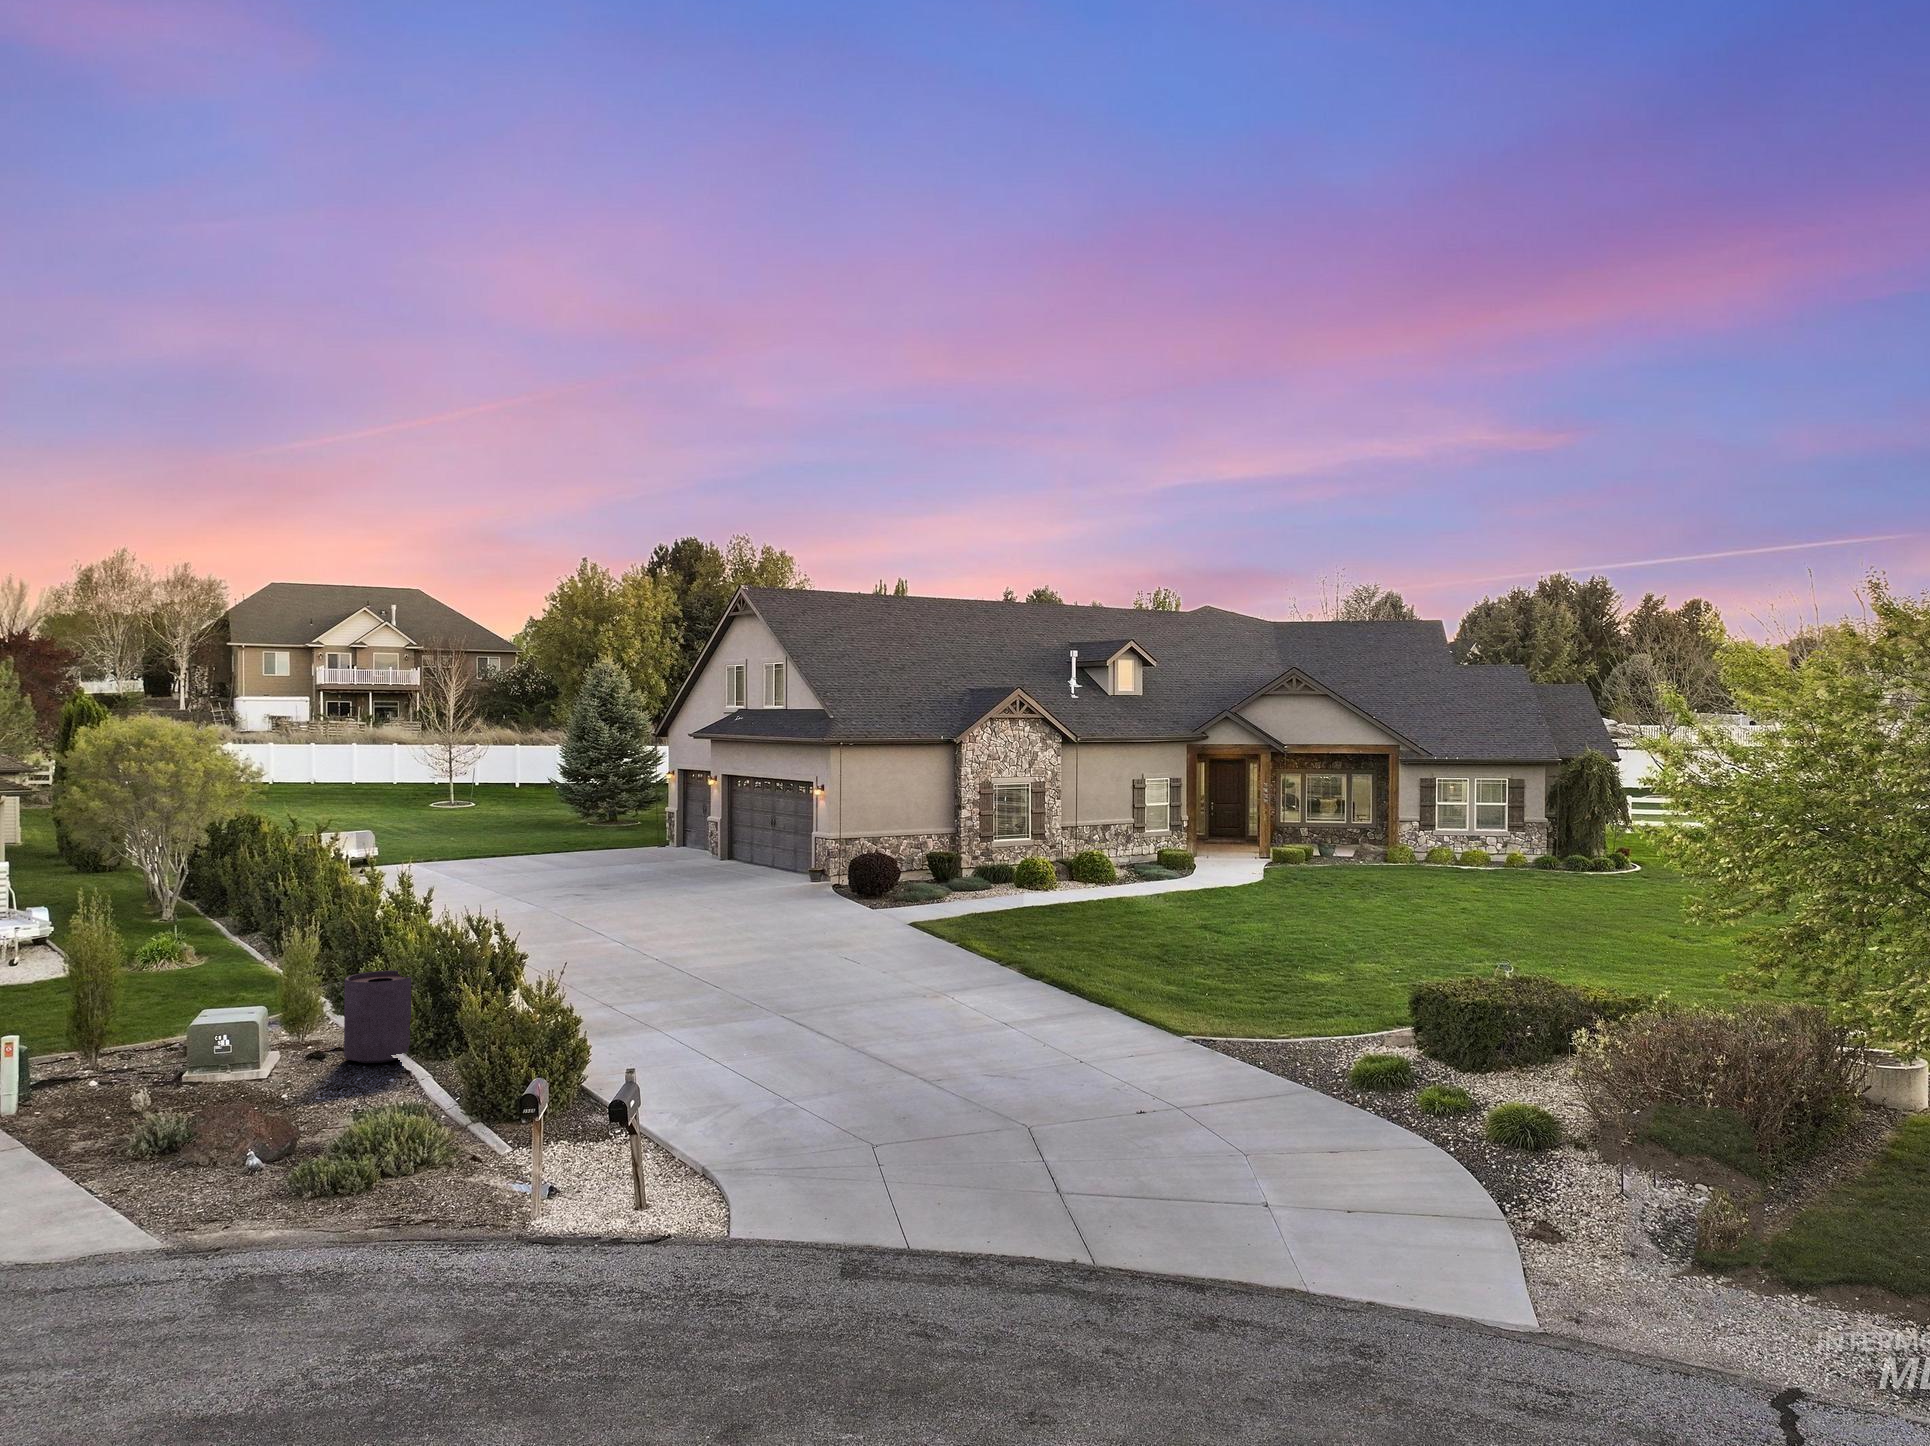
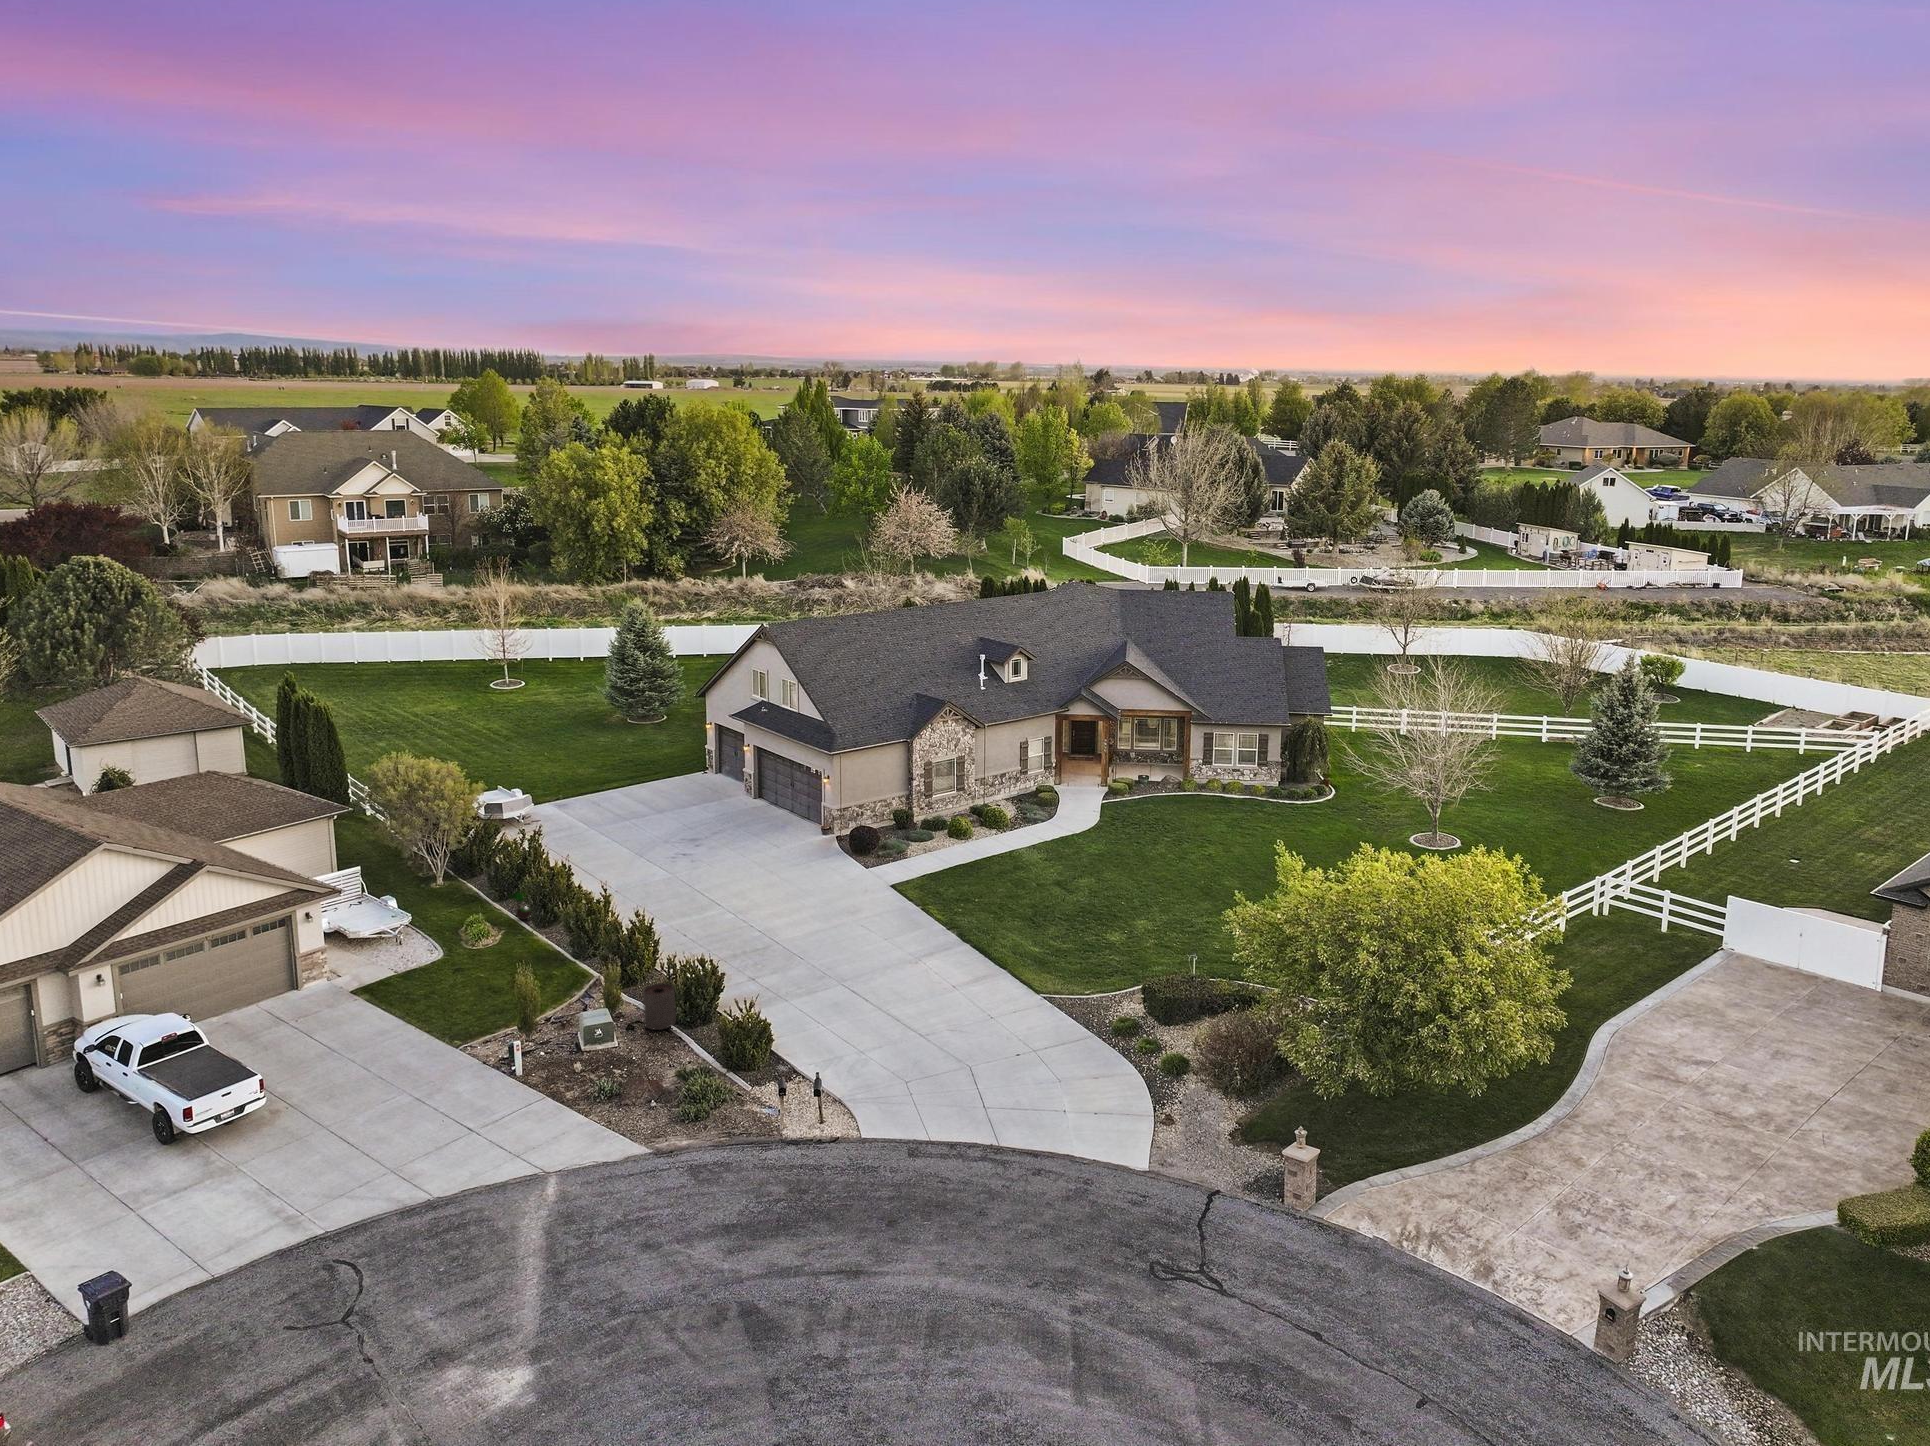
potted tree: none [222,888,264,949] -> present [509,891,532,919]

